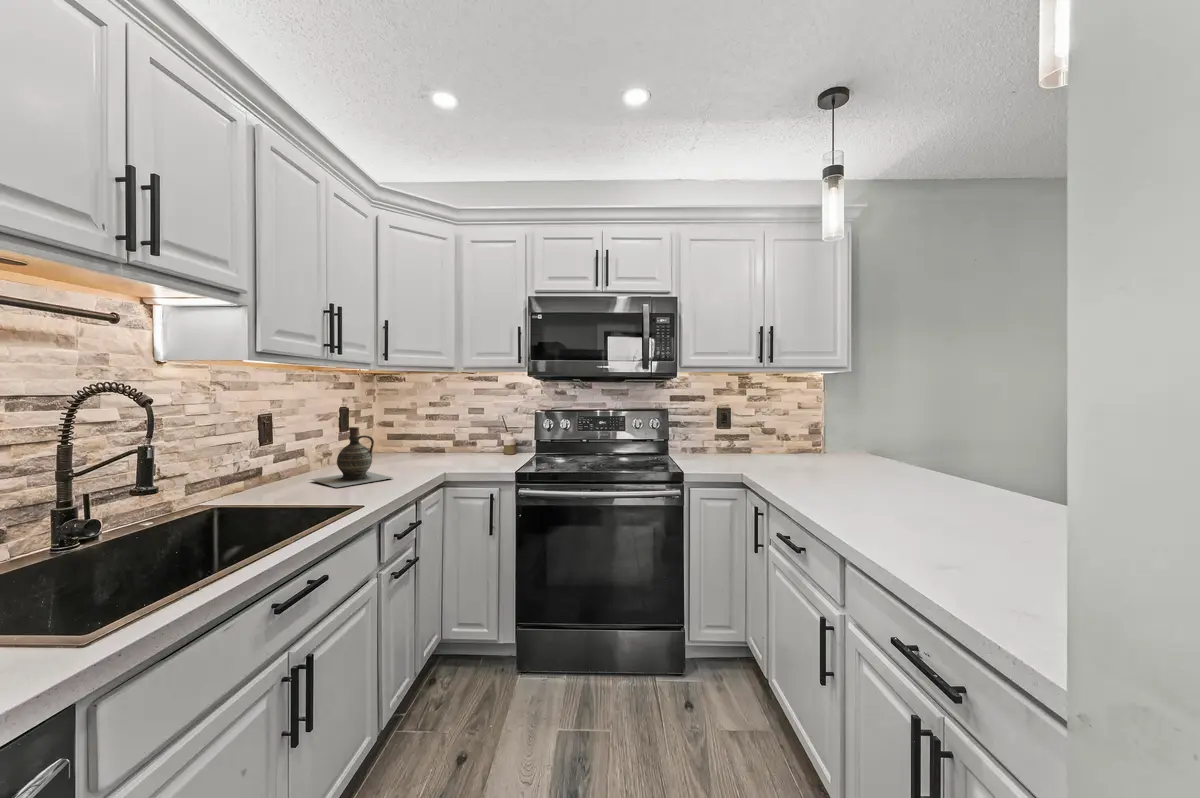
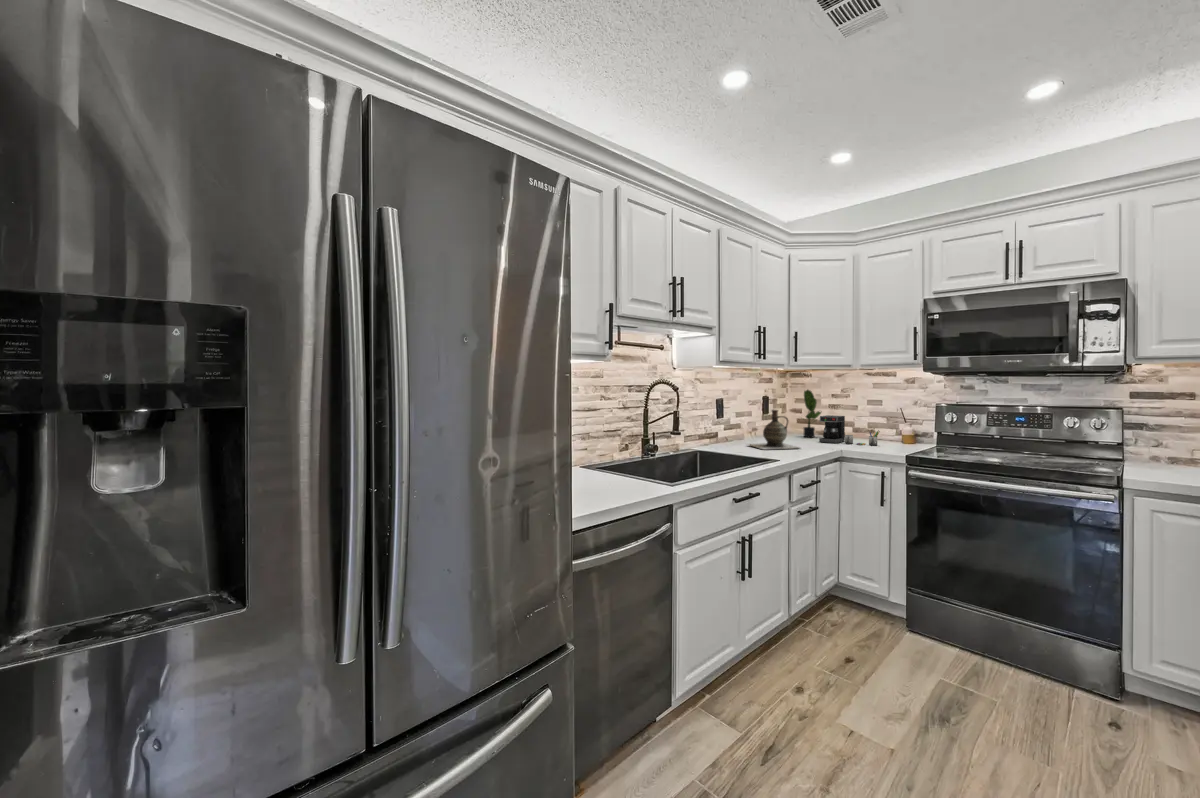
potted plant: none [385,396,421,456] -> present [804,390,821,437]
coffee maker: none [415,428,484,464] -> present [819,415,880,445]

